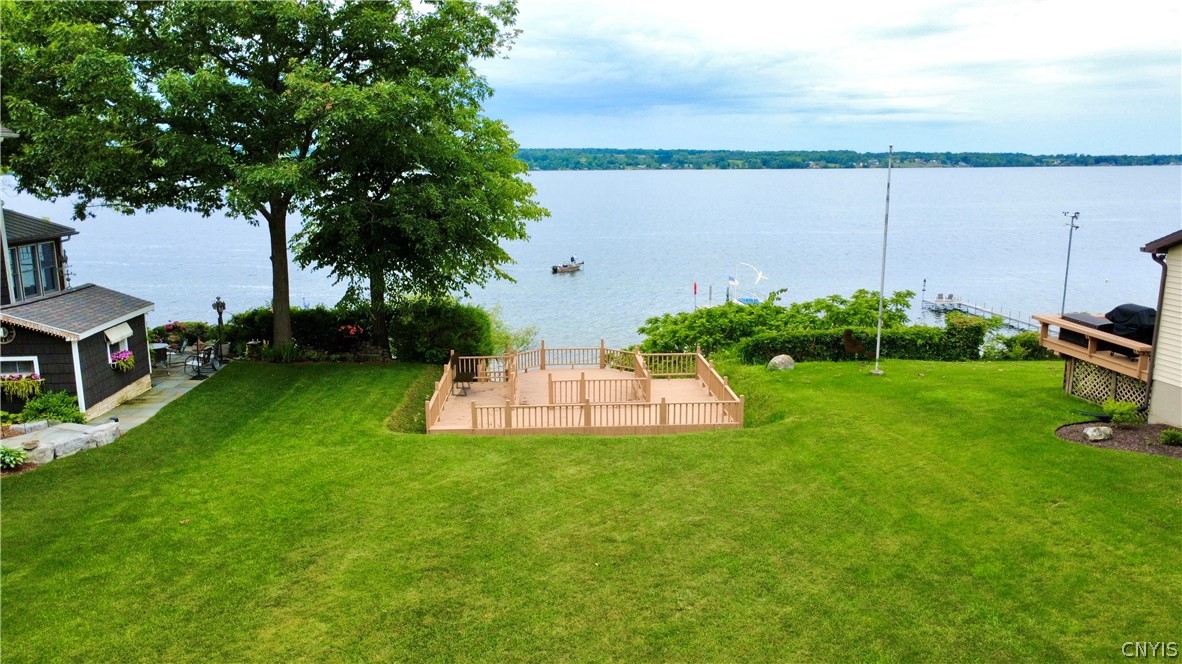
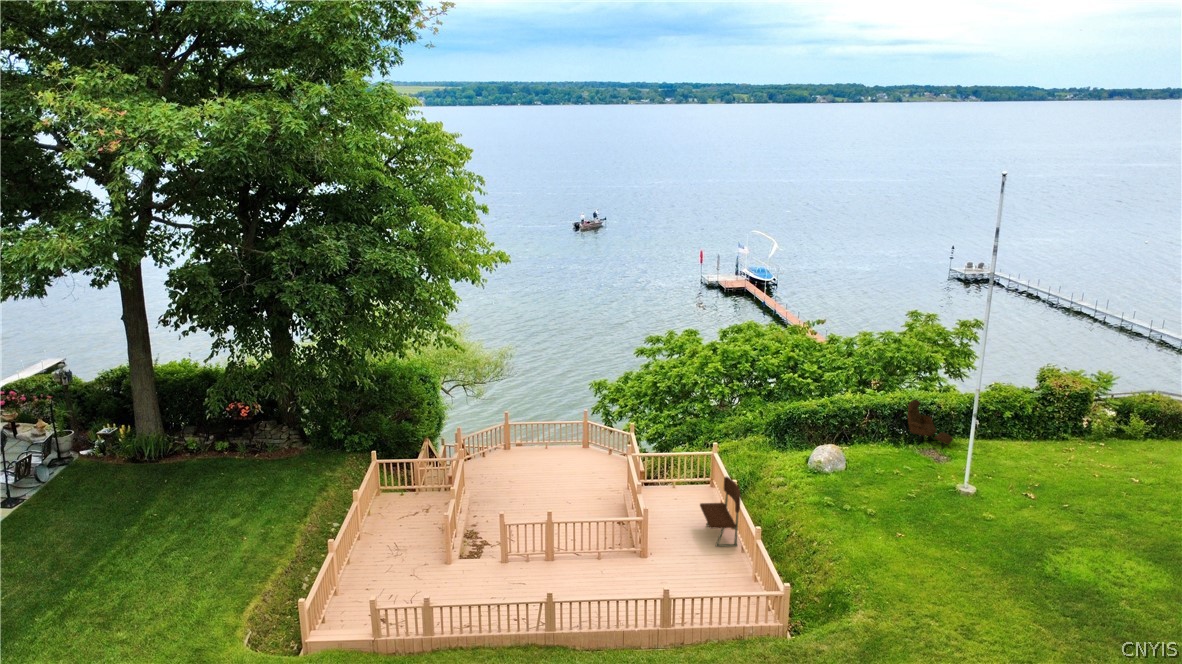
bench: present [450,352,476,396] -> present [700,477,741,547]

